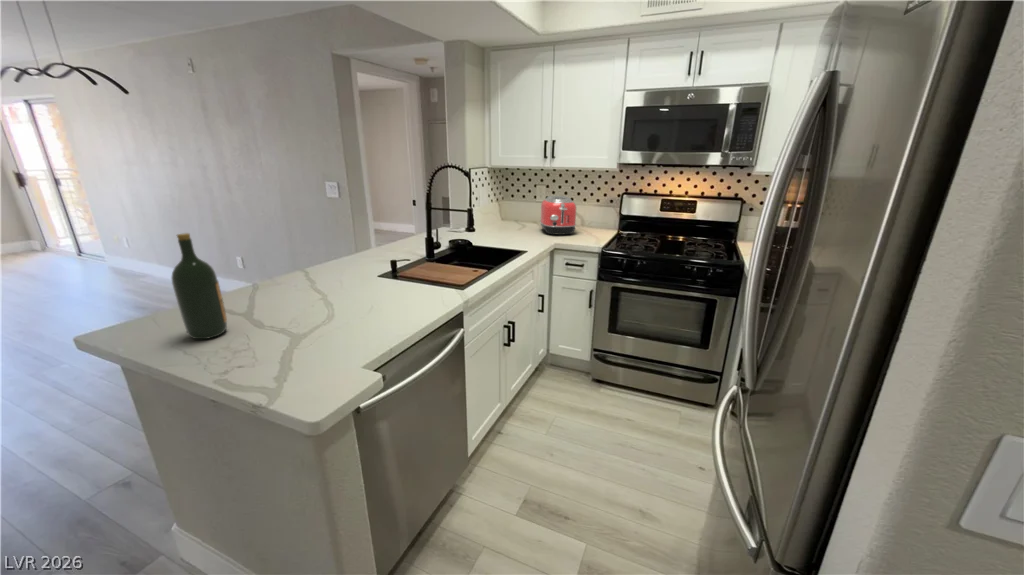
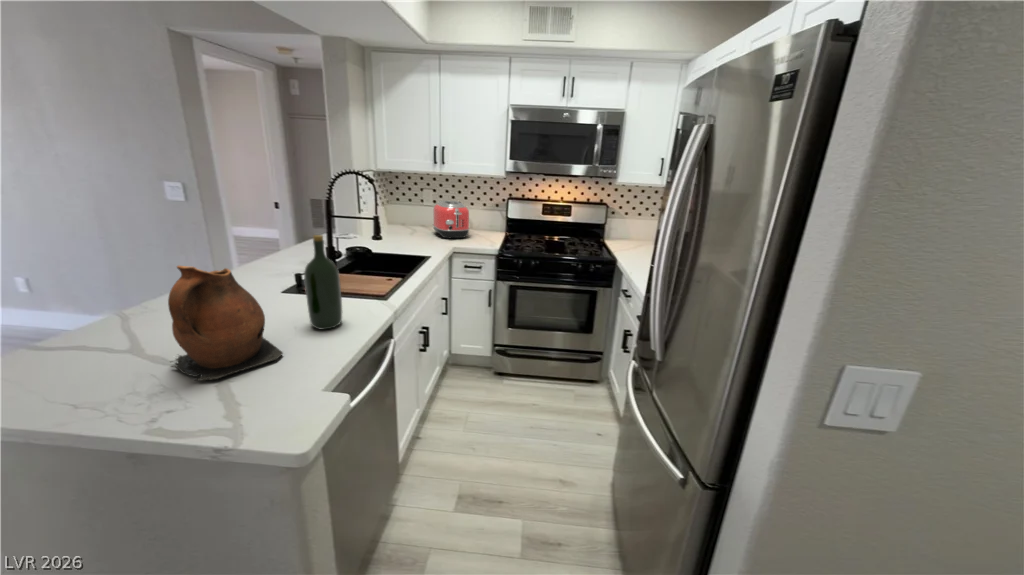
wine bottle: present [172,233,227,339] -> present [304,235,342,330]
ceramic pitcher: none [251,243,348,345] -> present [168,266,283,381]

